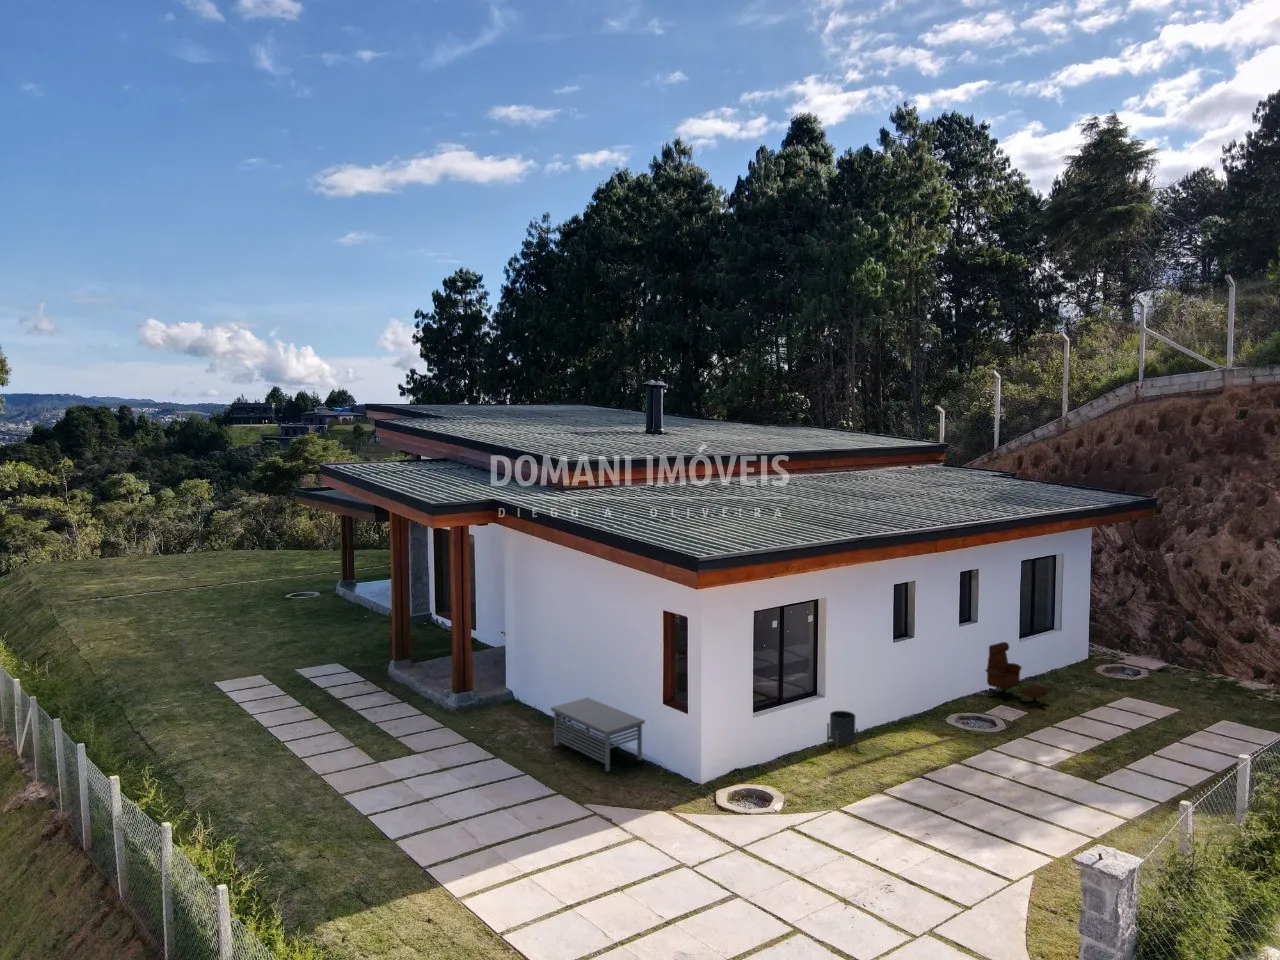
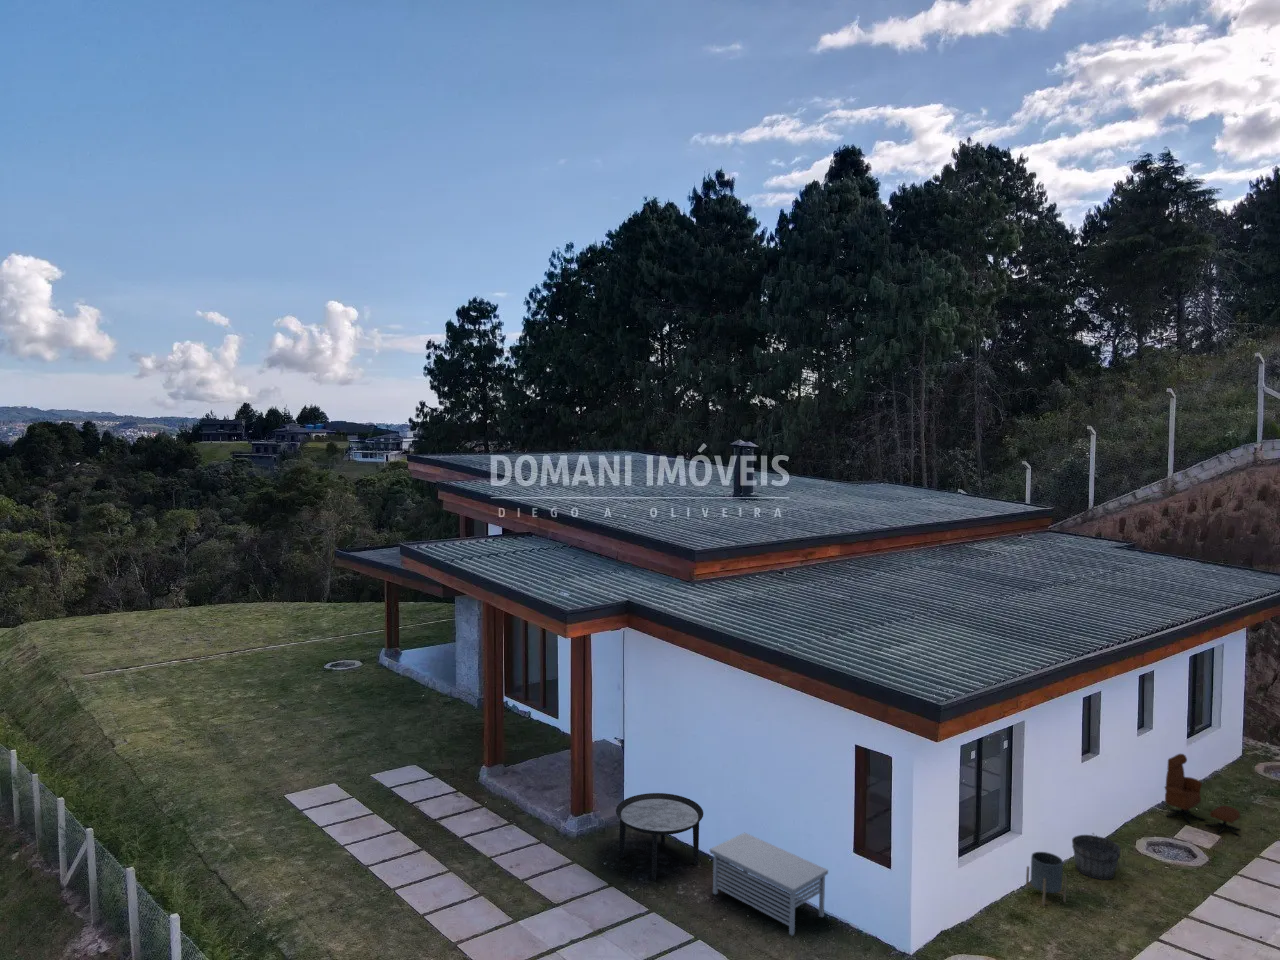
round table: none [480,671,557,738] -> present [616,793,703,881]
wooden bucket: none [879,699,918,737] -> present [1072,835,1121,880]

